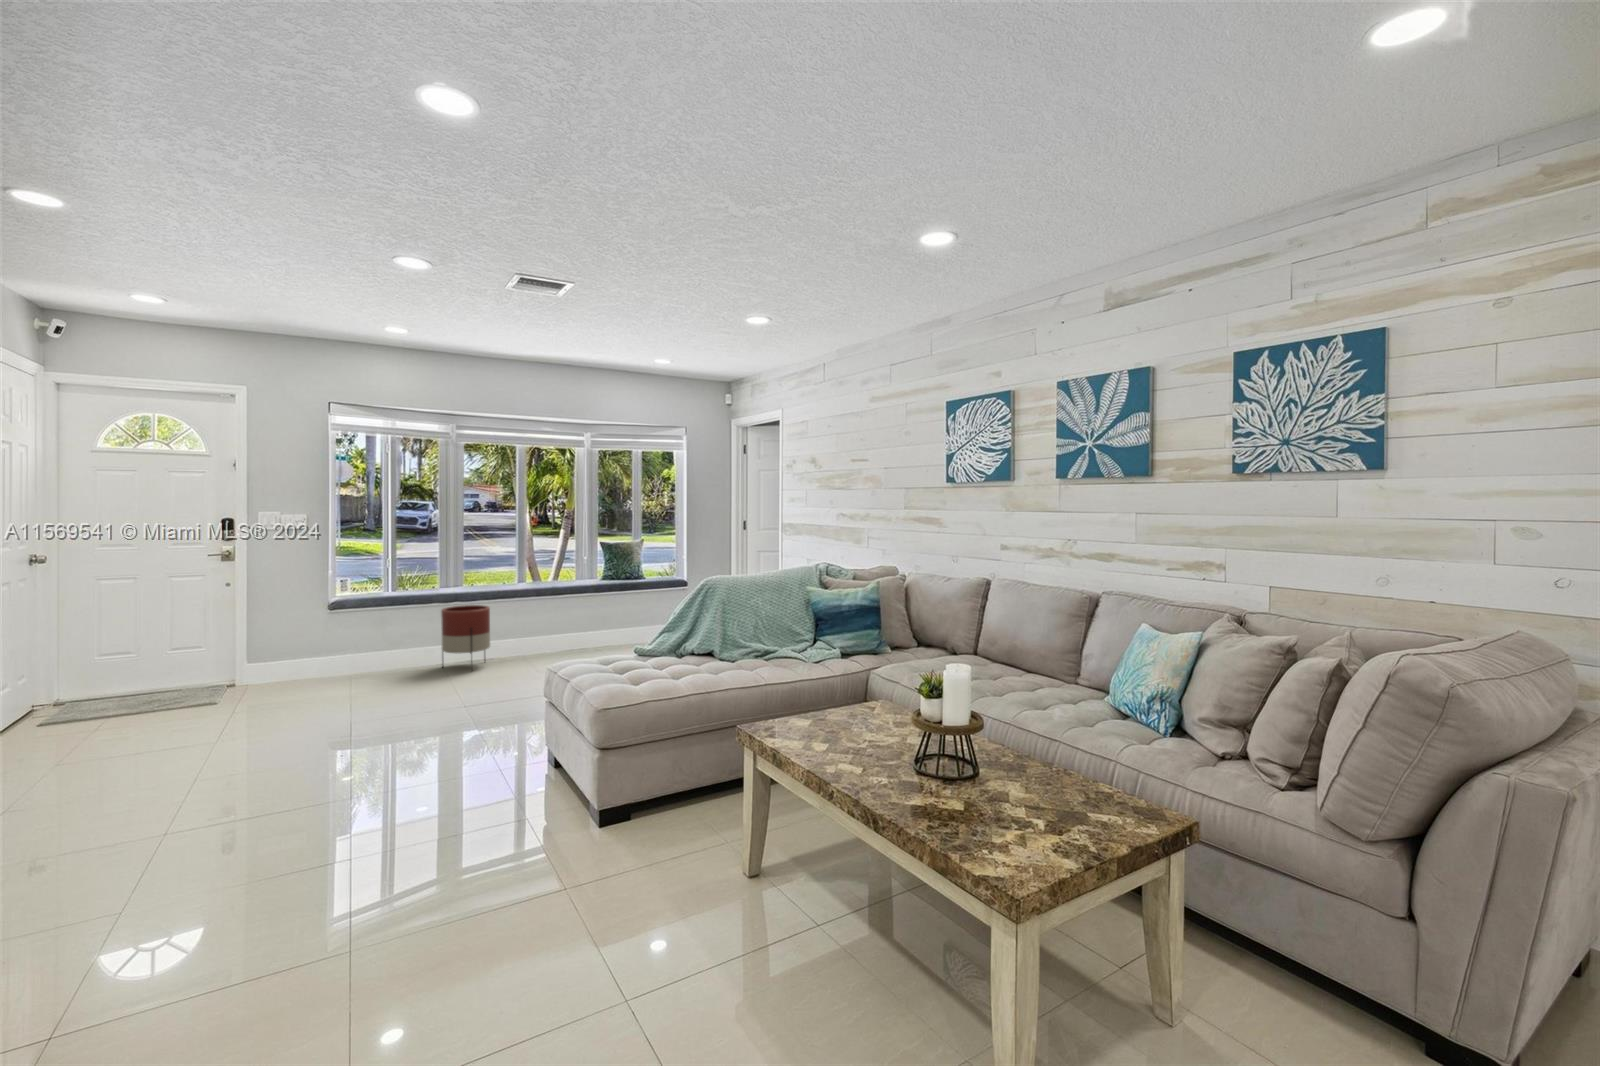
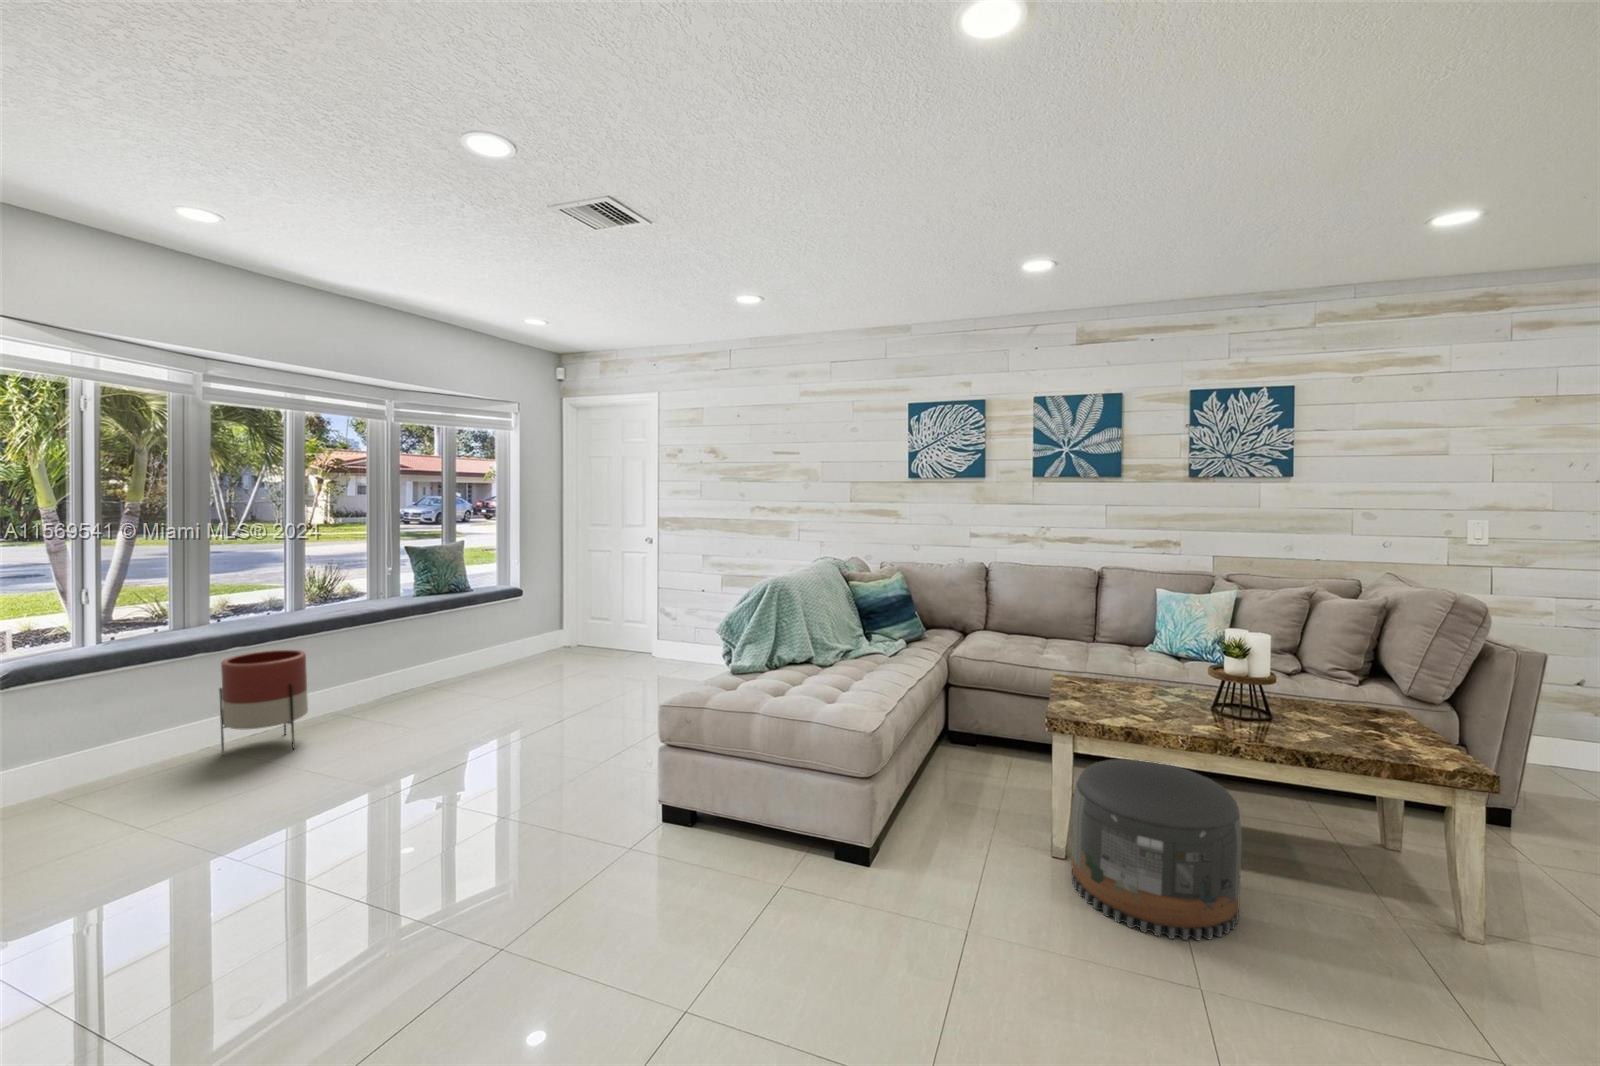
pouf: none [673,781,837,982] -> present [1071,759,1242,940]

